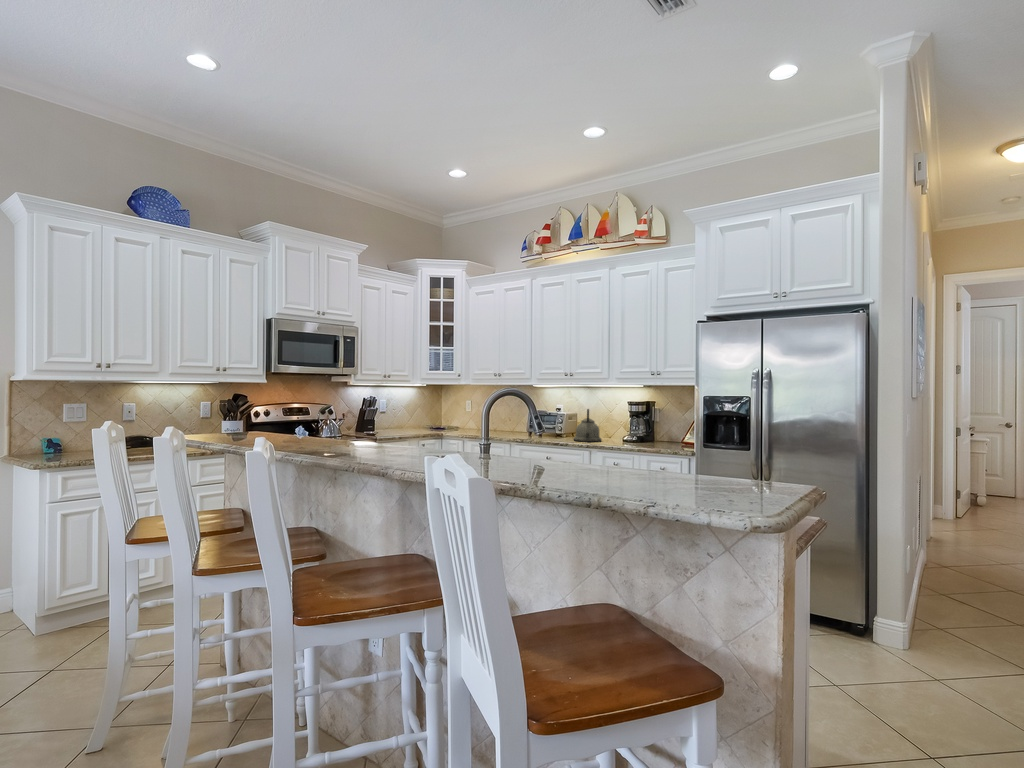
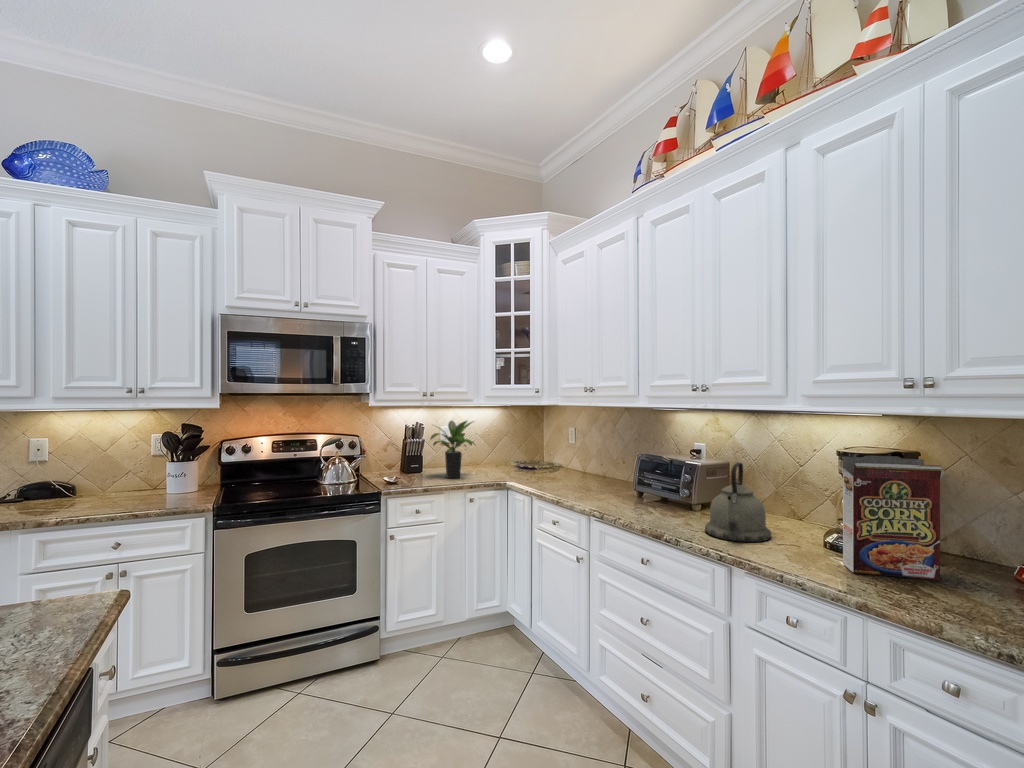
potted plant: none [388,393,420,432] -> present [430,420,475,478]
cereal box: none [629,401,663,445] -> present [837,455,945,580]

